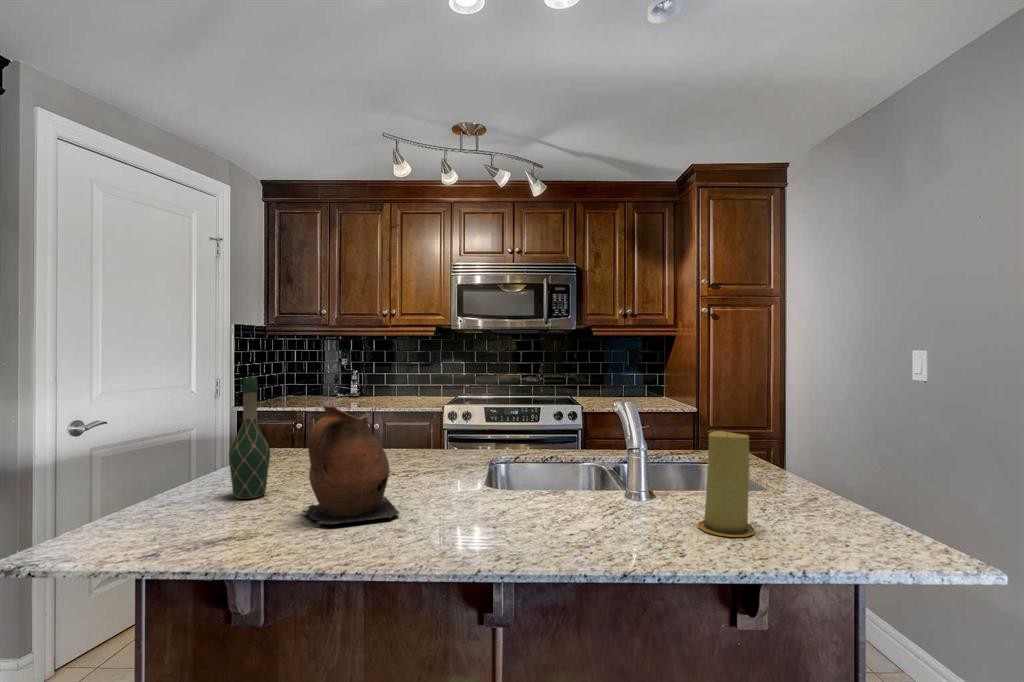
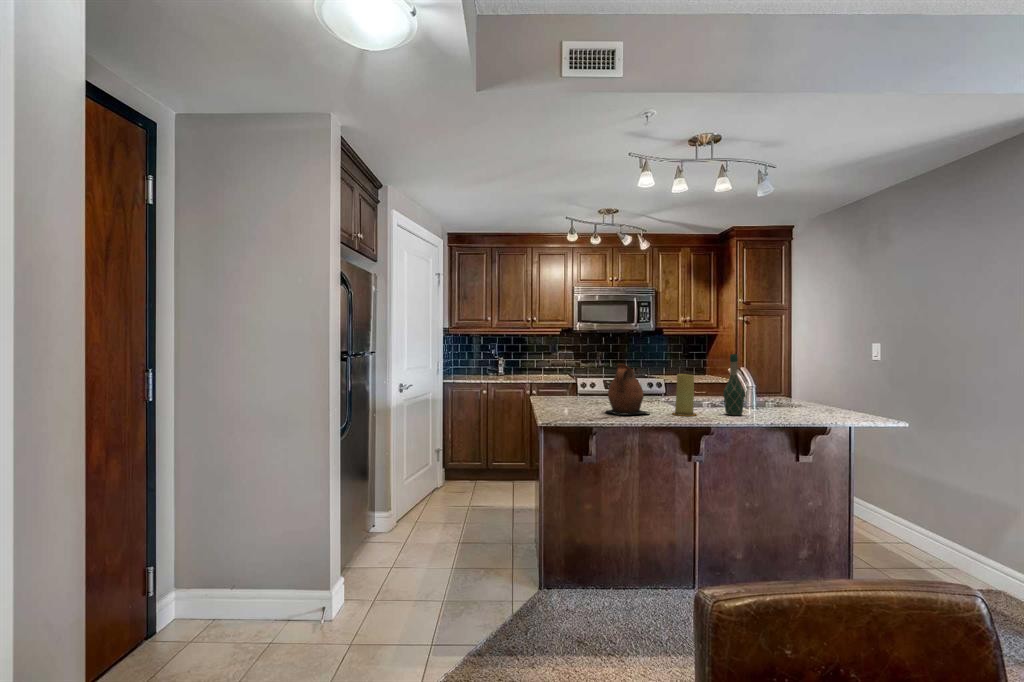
wine bottle: present [229,378,270,499] -> present [723,354,745,415]
candle: present [698,431,756,537] -> present [673,374,696,416]

